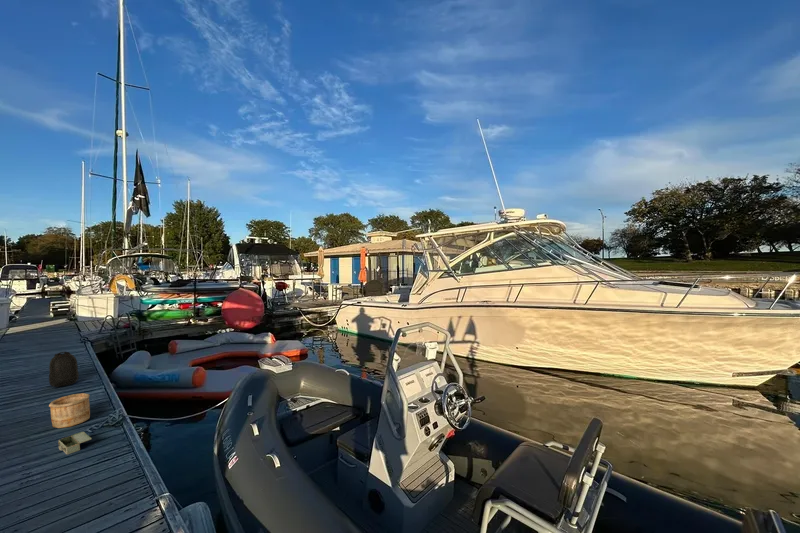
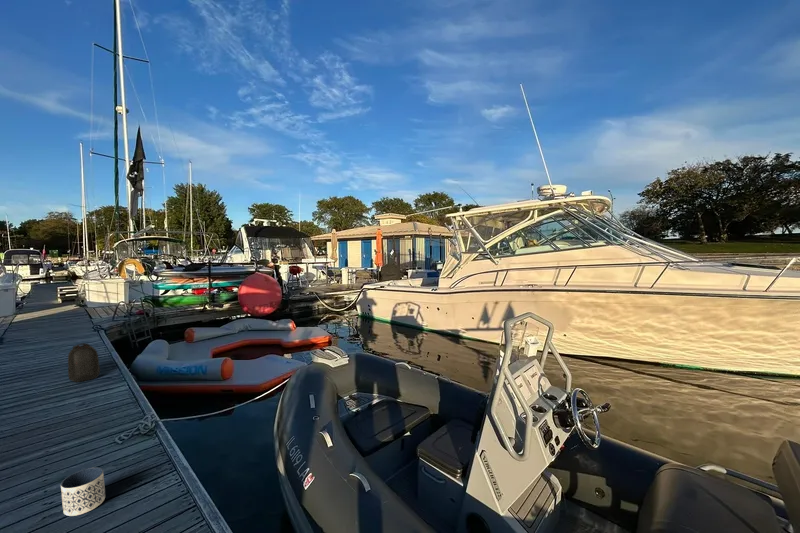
wooden bucket: present [49,393,90,428] -> none [75,392,120,432]
toolbox: present [58,432,91,454] -> none [91,437,129,466]
planter: none [26,452,65,492] -> present [61,467,105,516]

